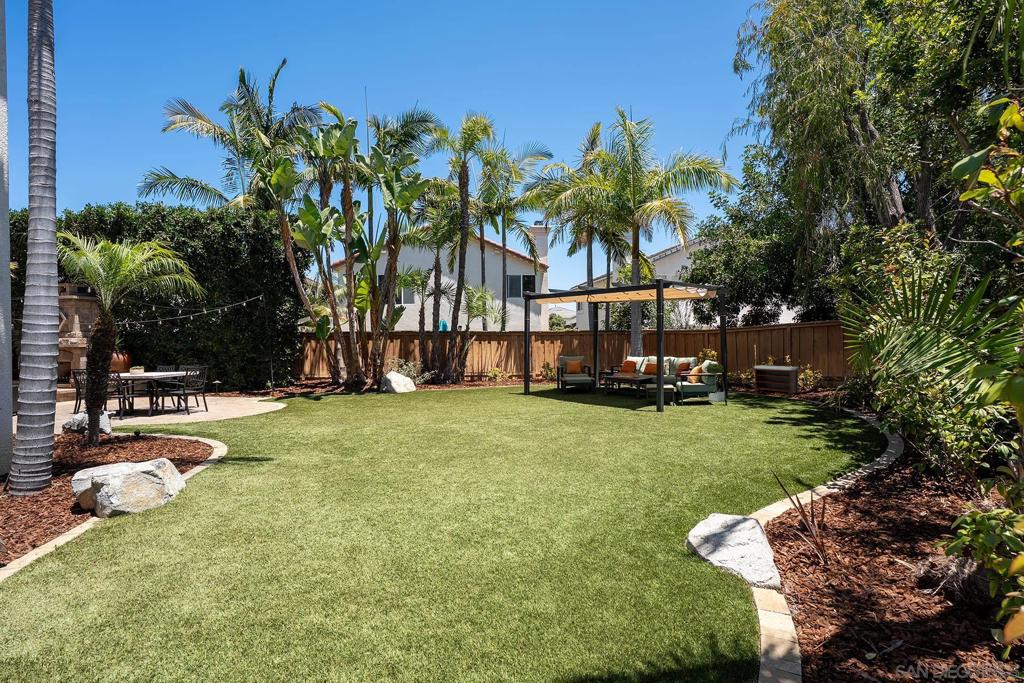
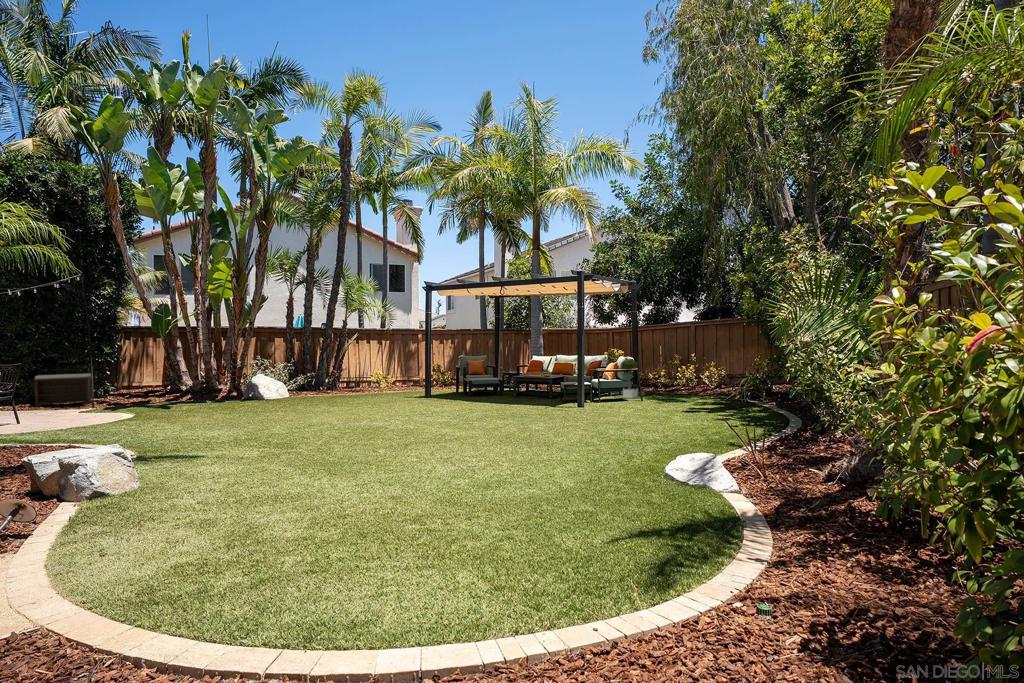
bench: present [753,365,800,394] -> present [34,373,93,407]

